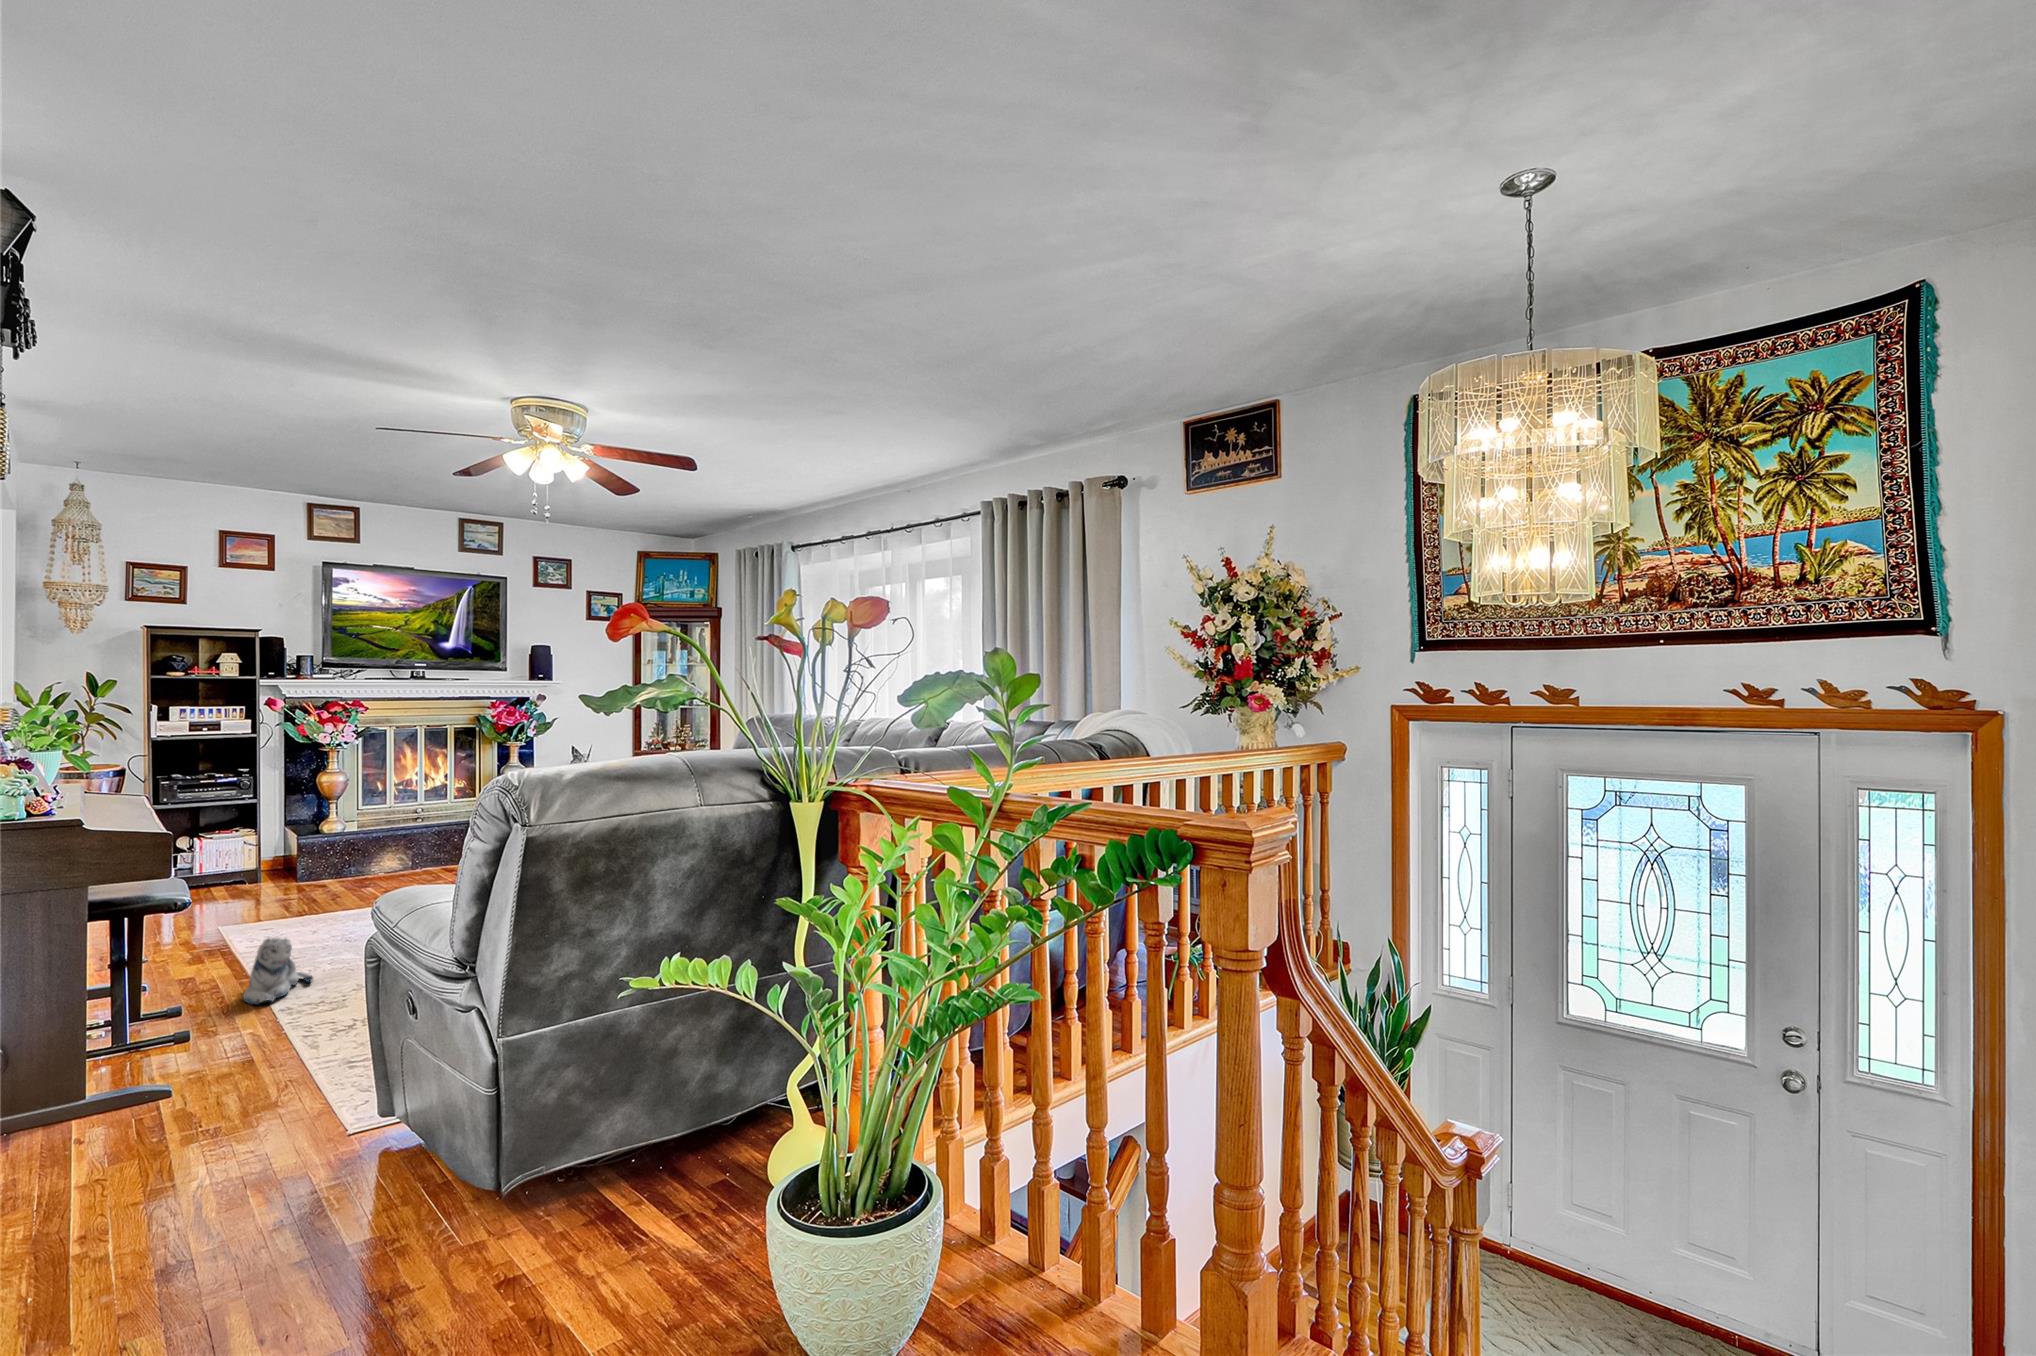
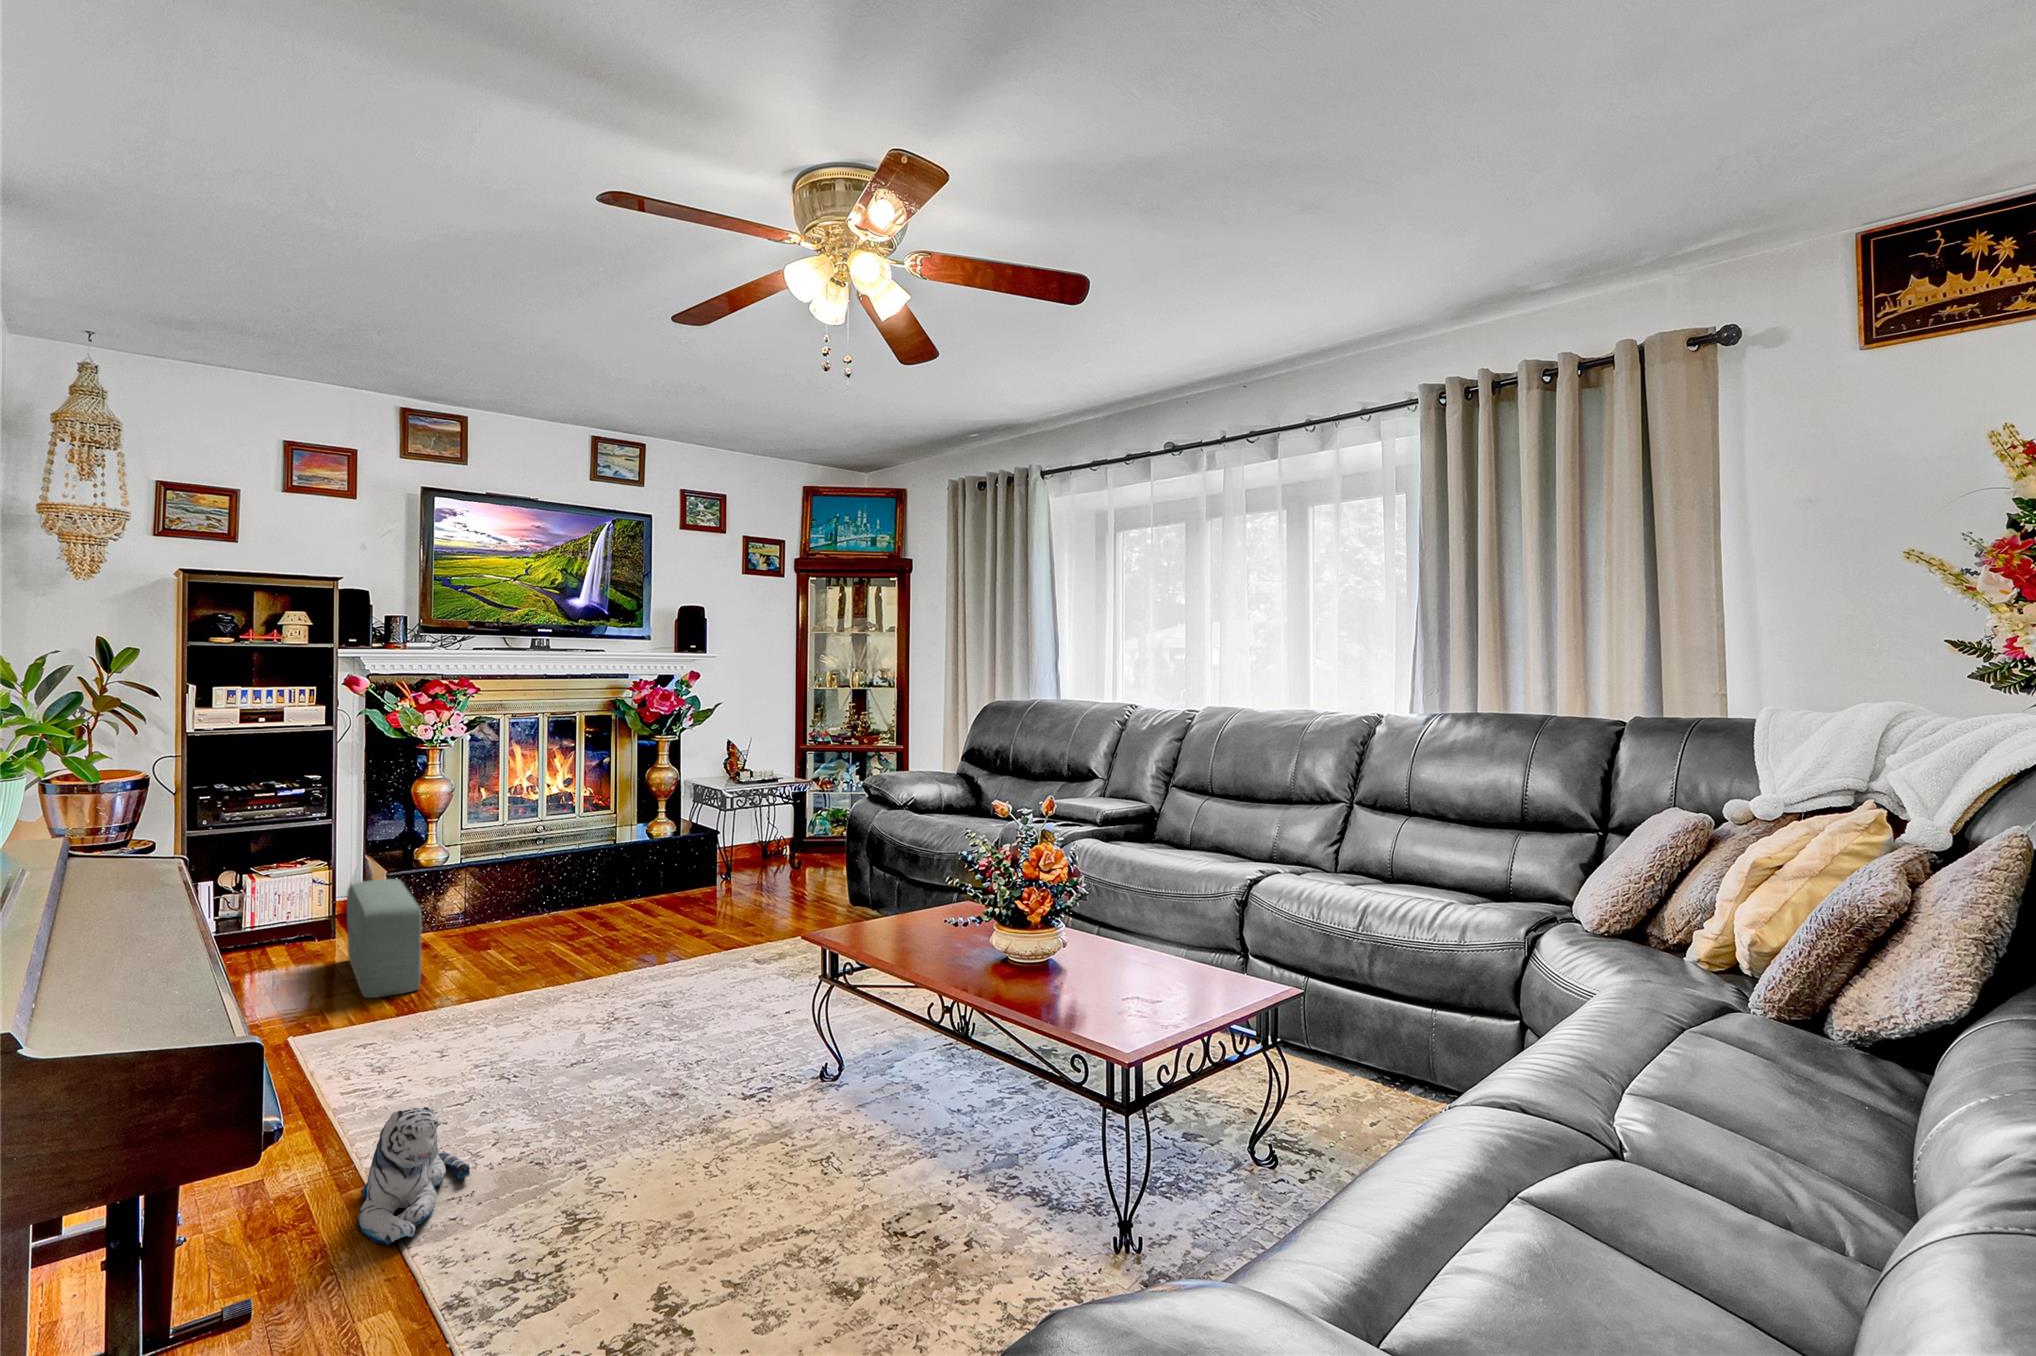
pouf: none [264,840,312,914] -> present [347,879,422,998]

